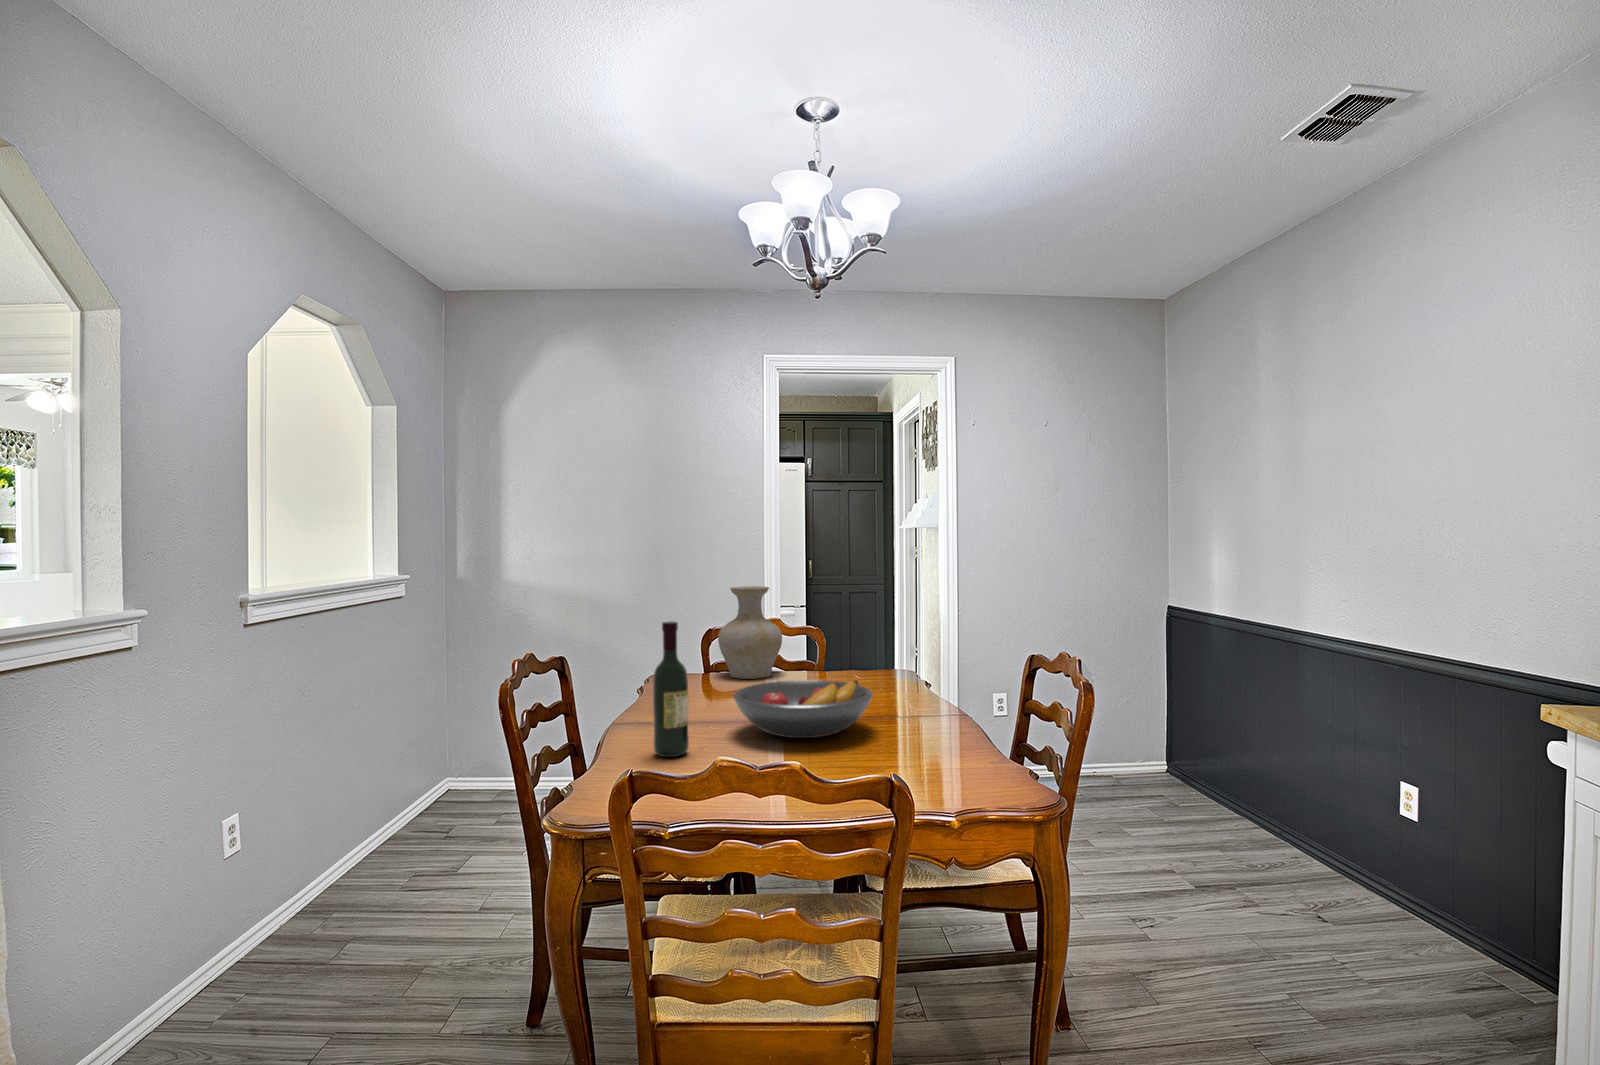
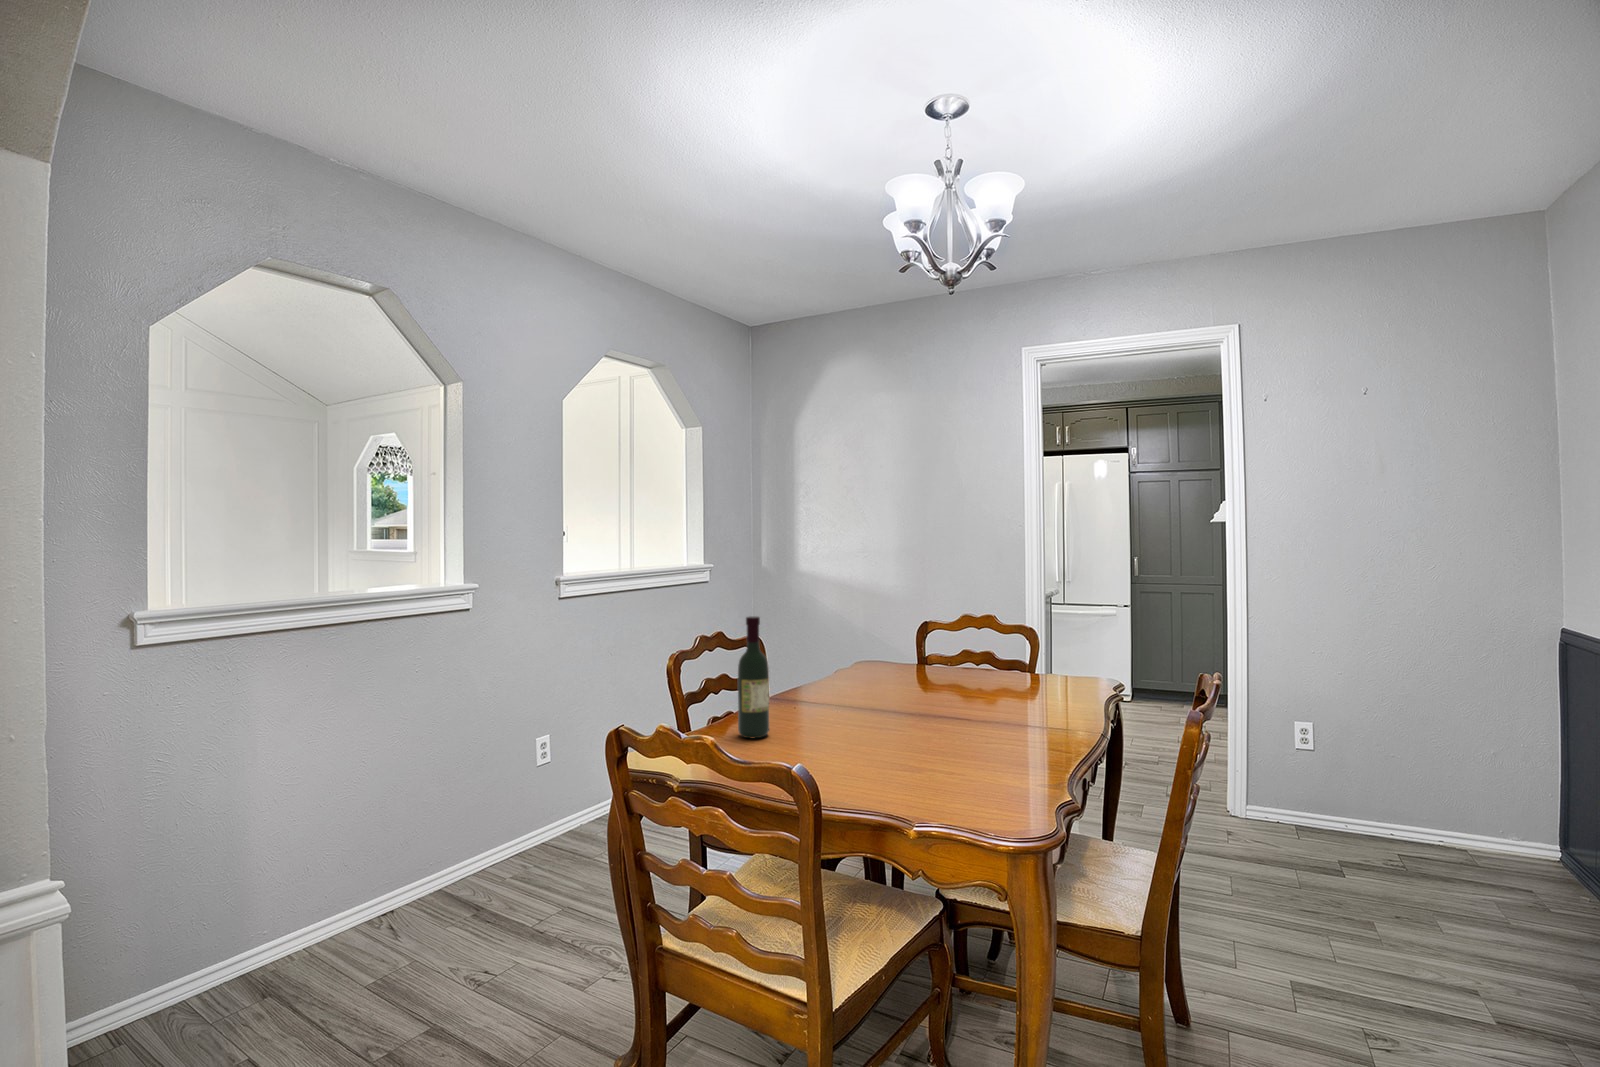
vase: present [718,586,782,679] -> none [900,586,963,676]
fruit bowl: present [733,680,873,738] -> none [822,681,962,740]

